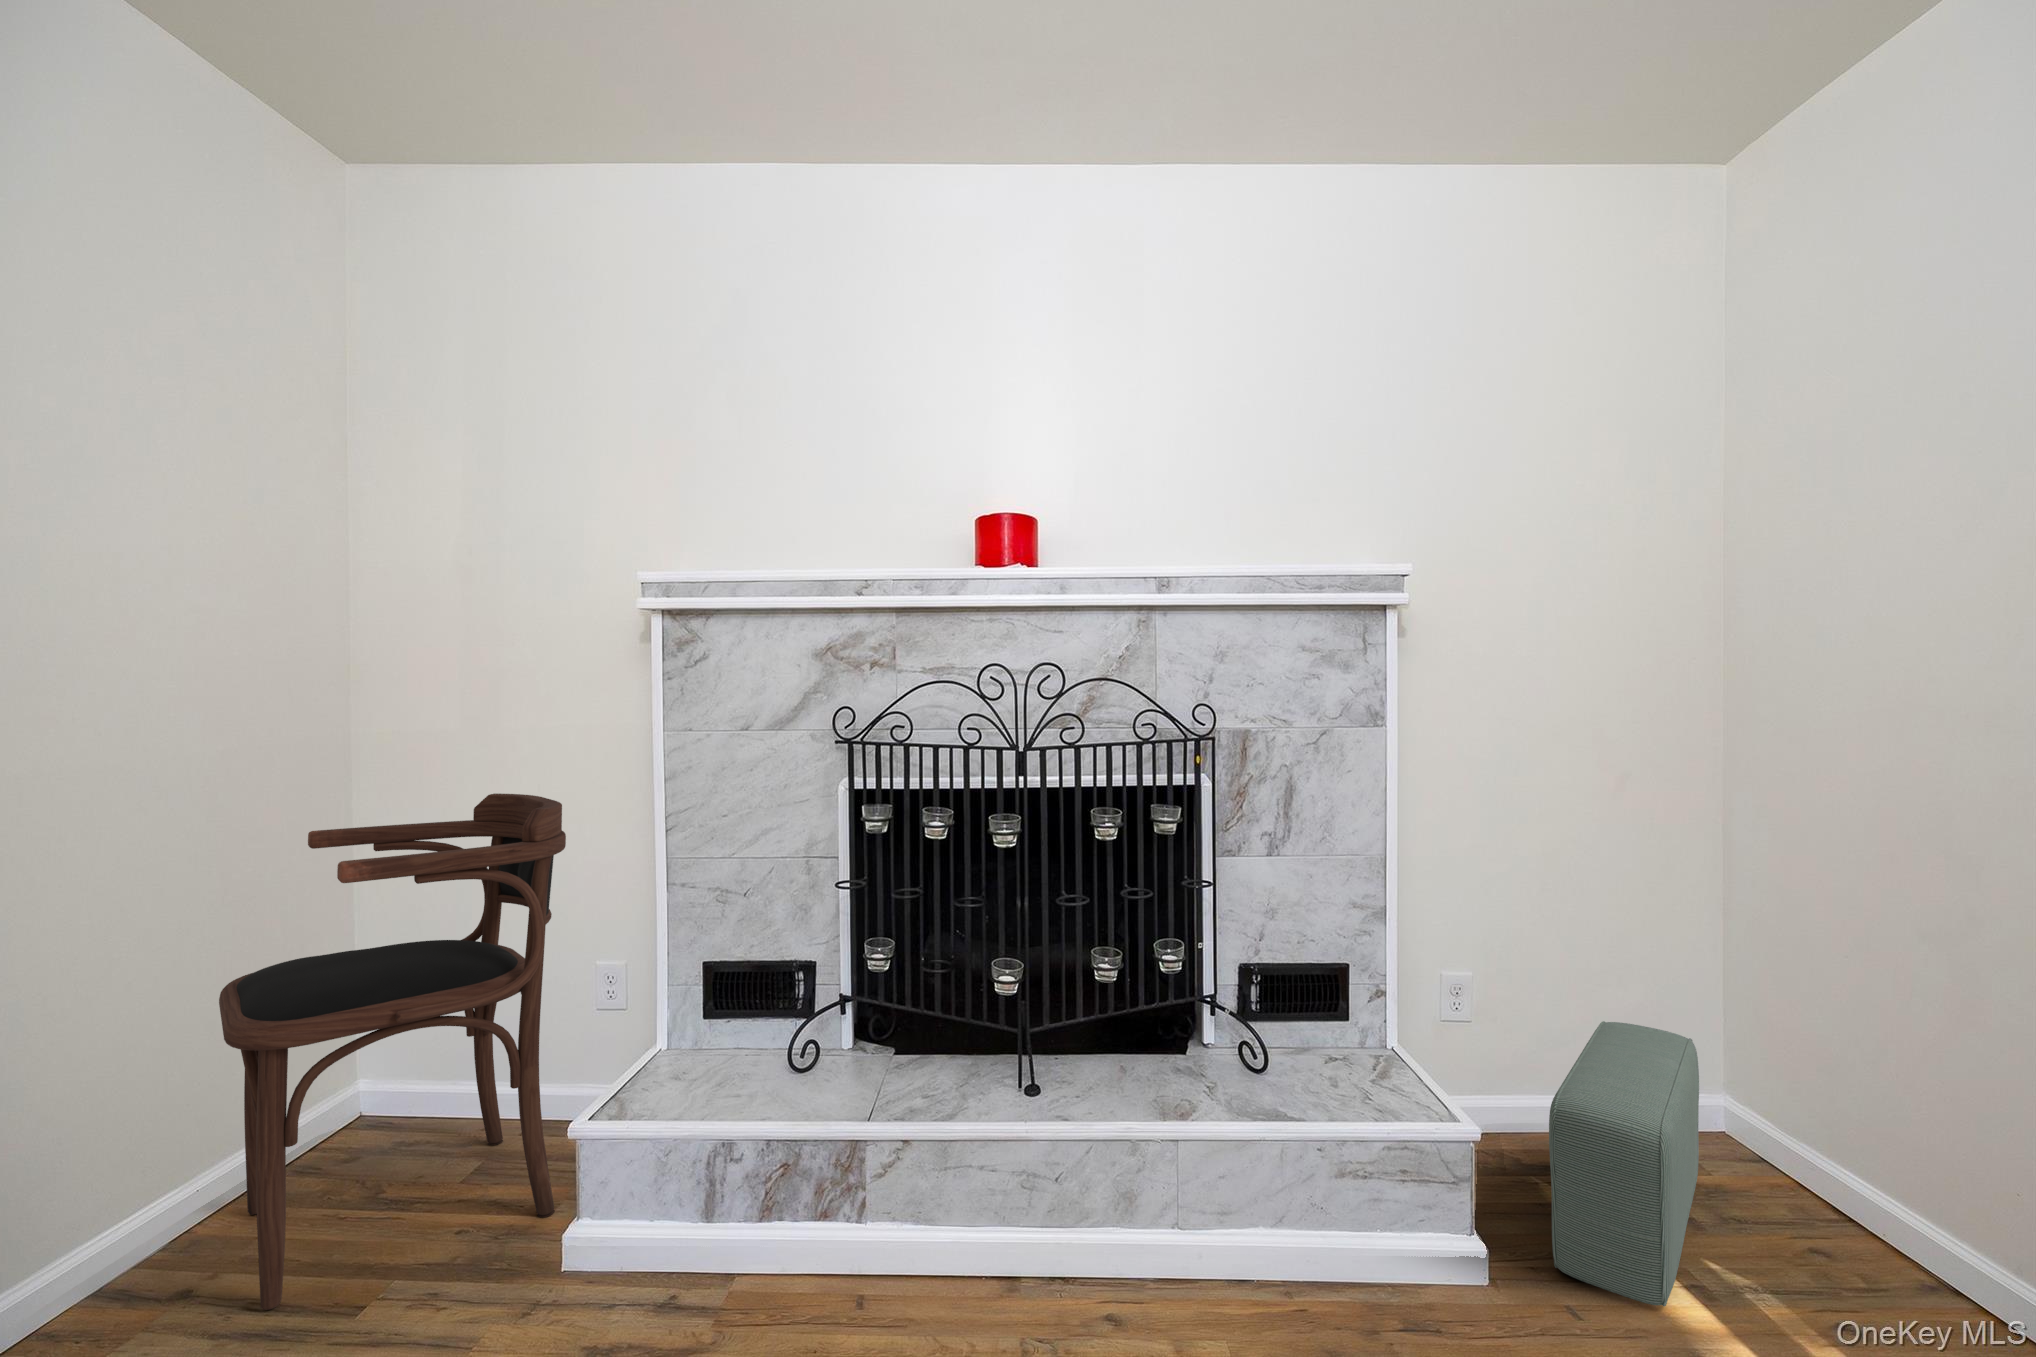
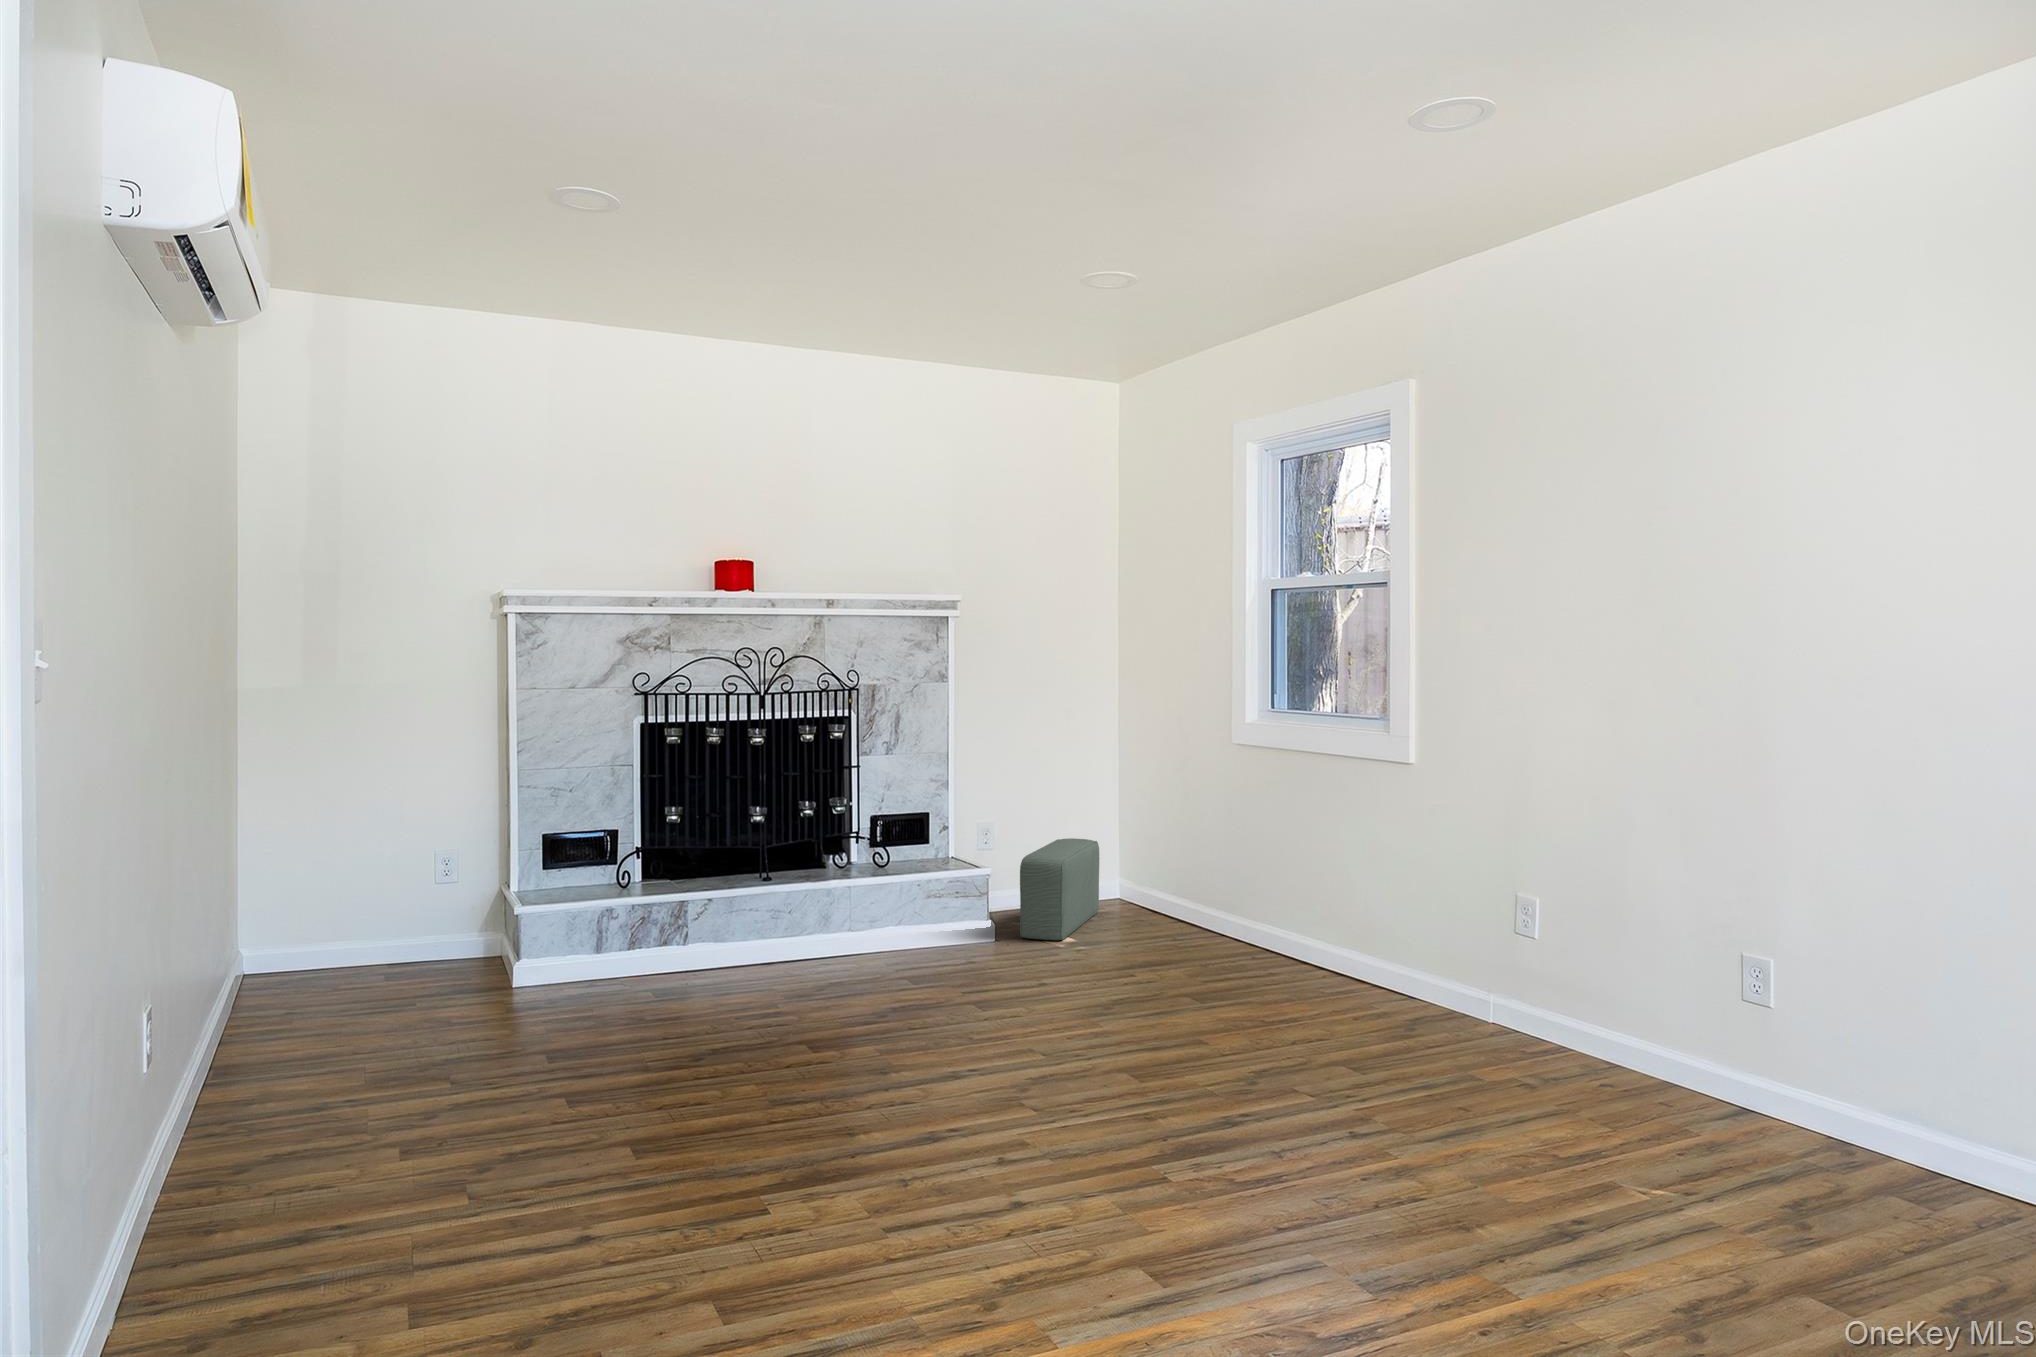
armchair: present [219,794,566,1310] -> none [264,733,480,1009]

